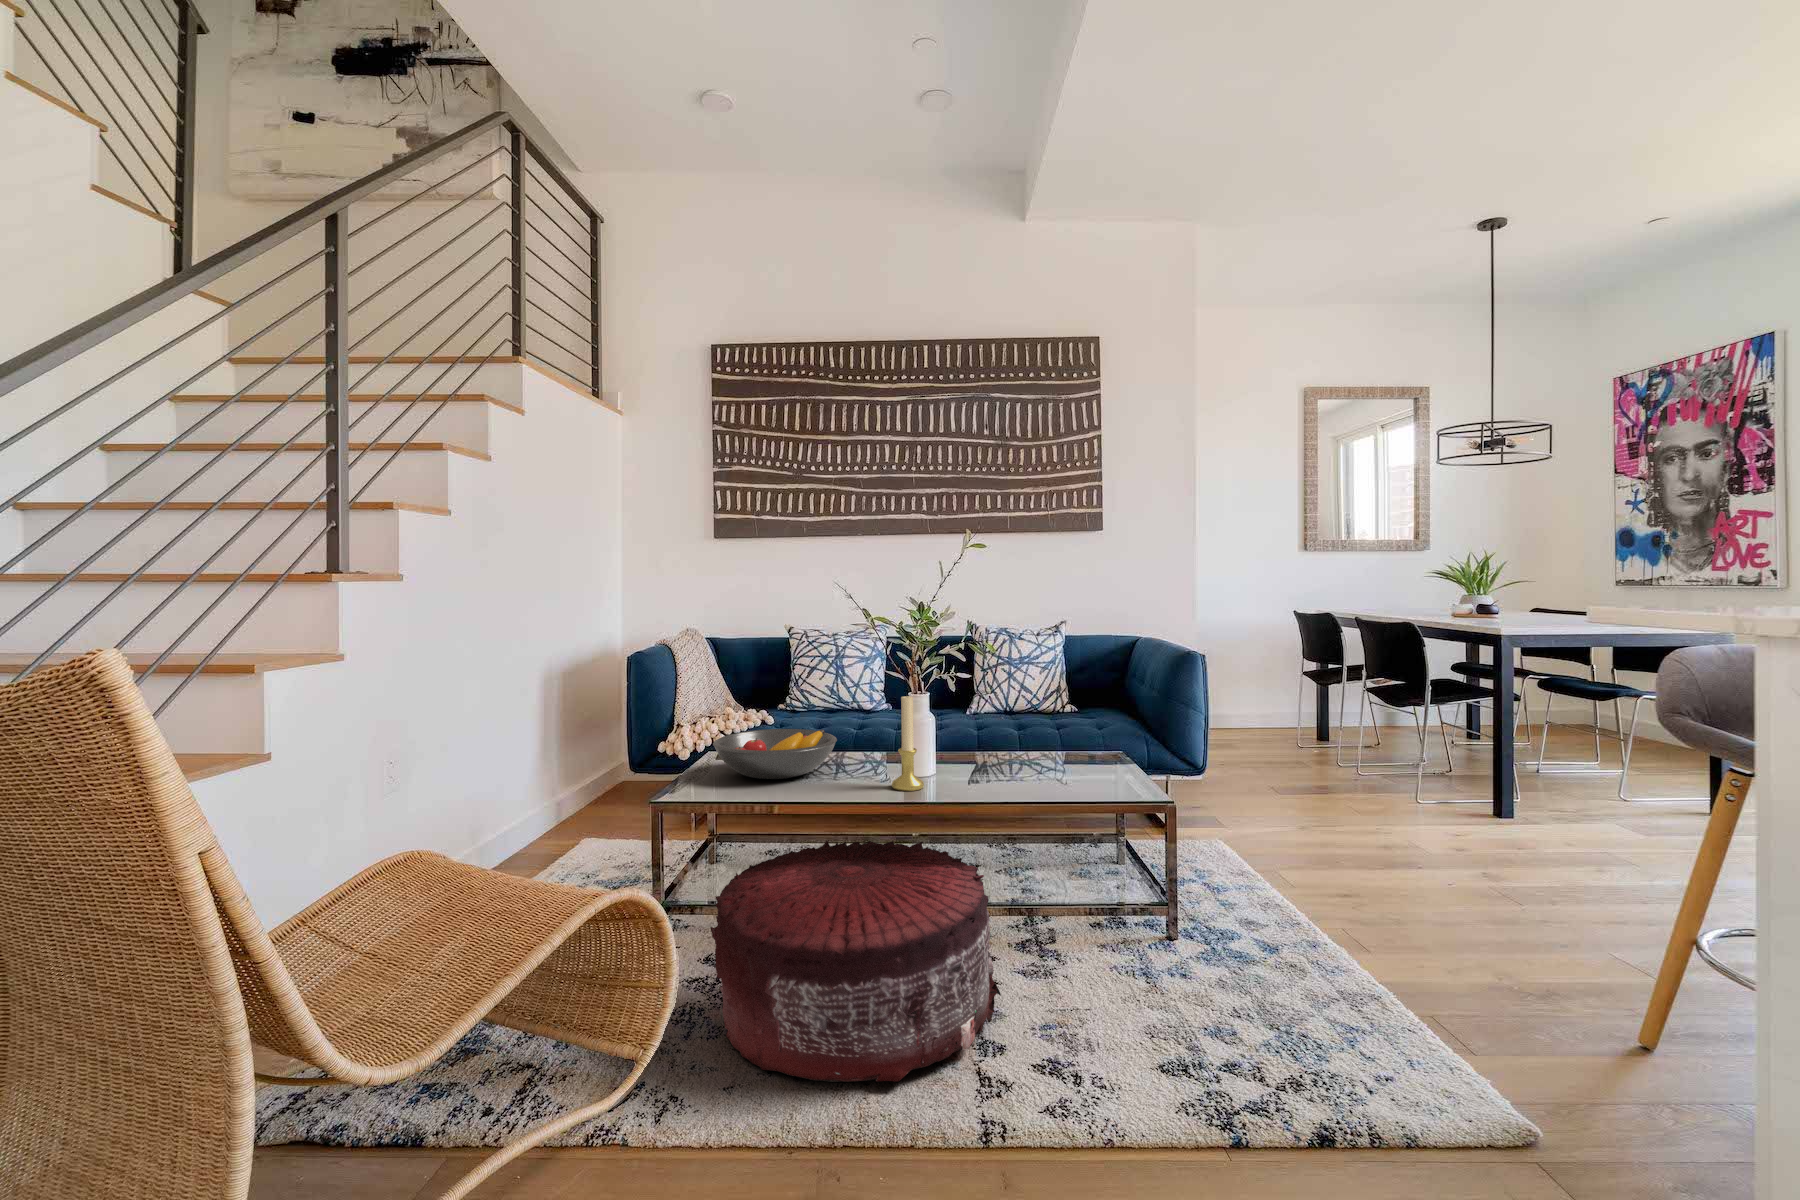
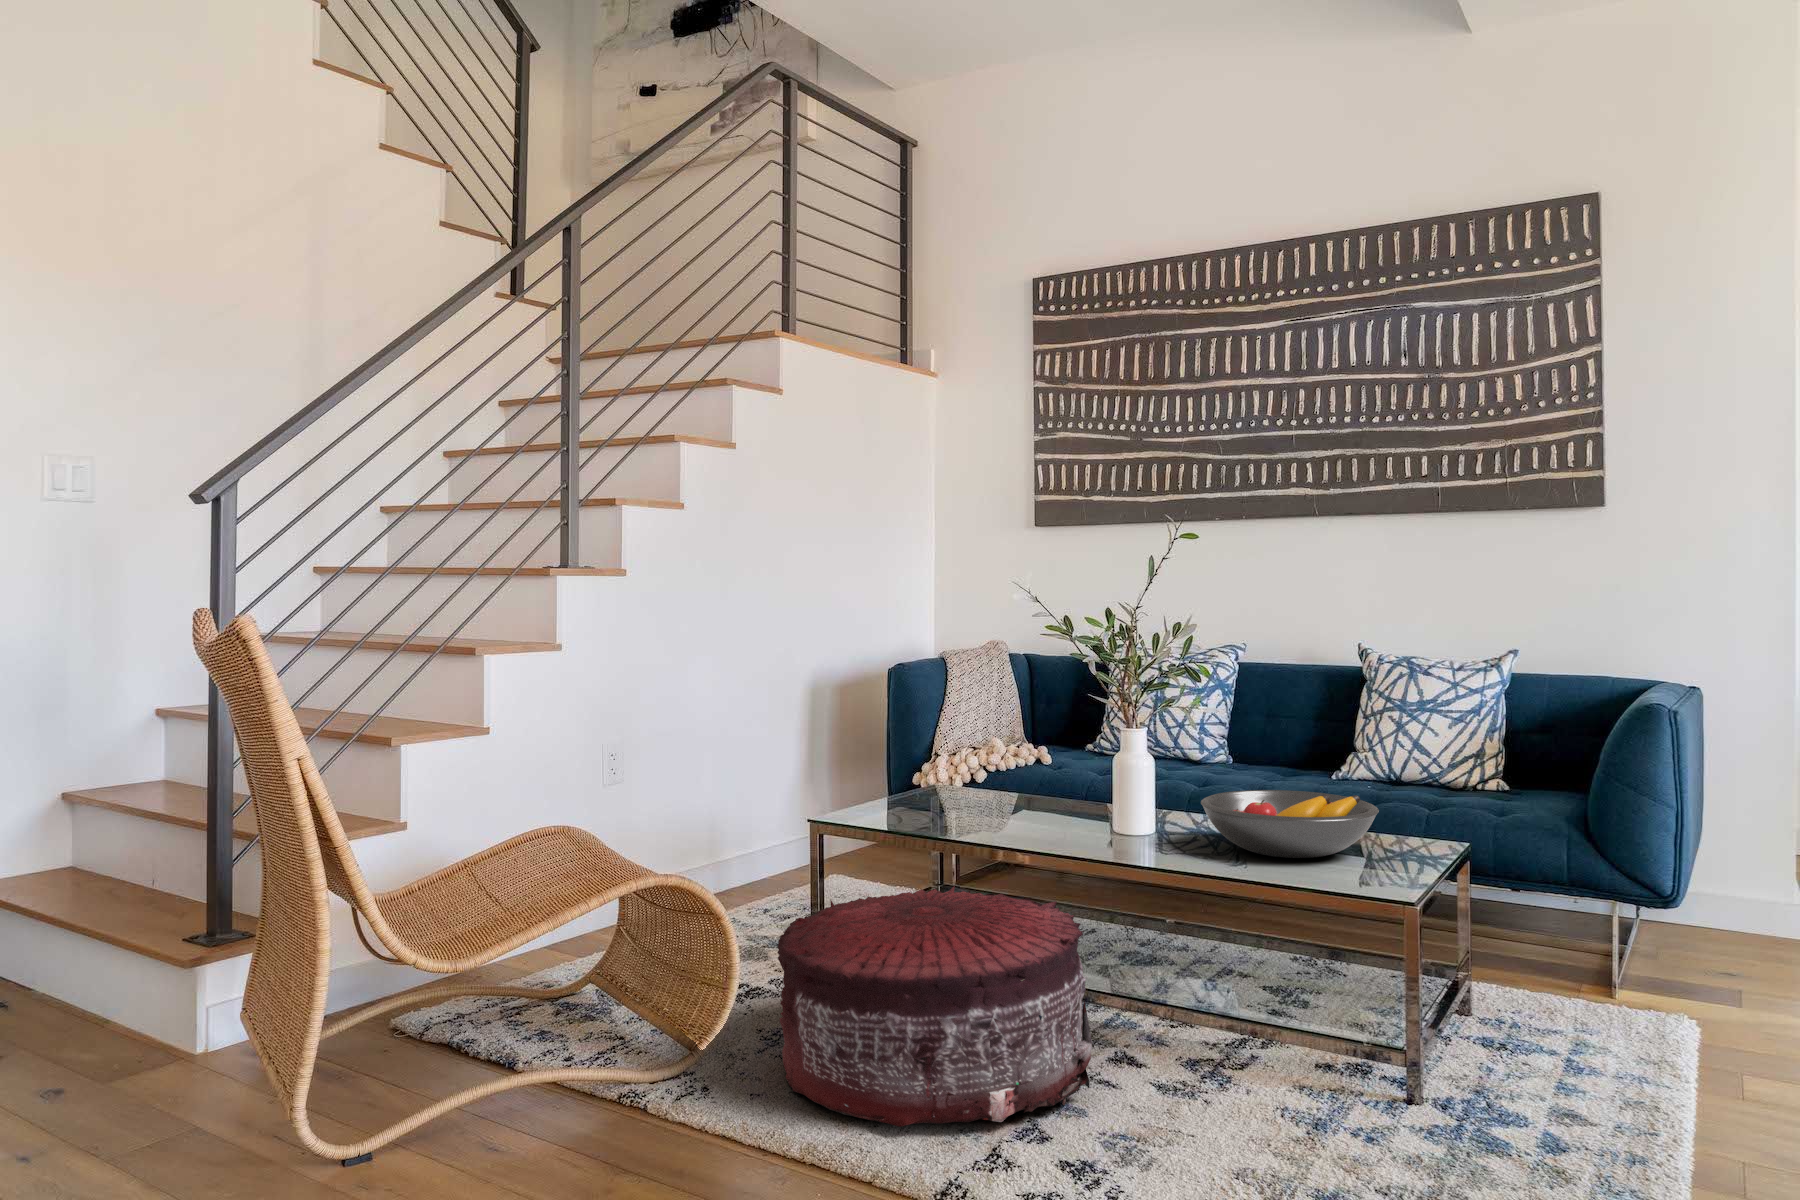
candle holder: present [892,696,924,791] -> none [1063,724,1103,845]
fruit bowl: present [713,729,837,779] -> present [1201,790,1379,858]

